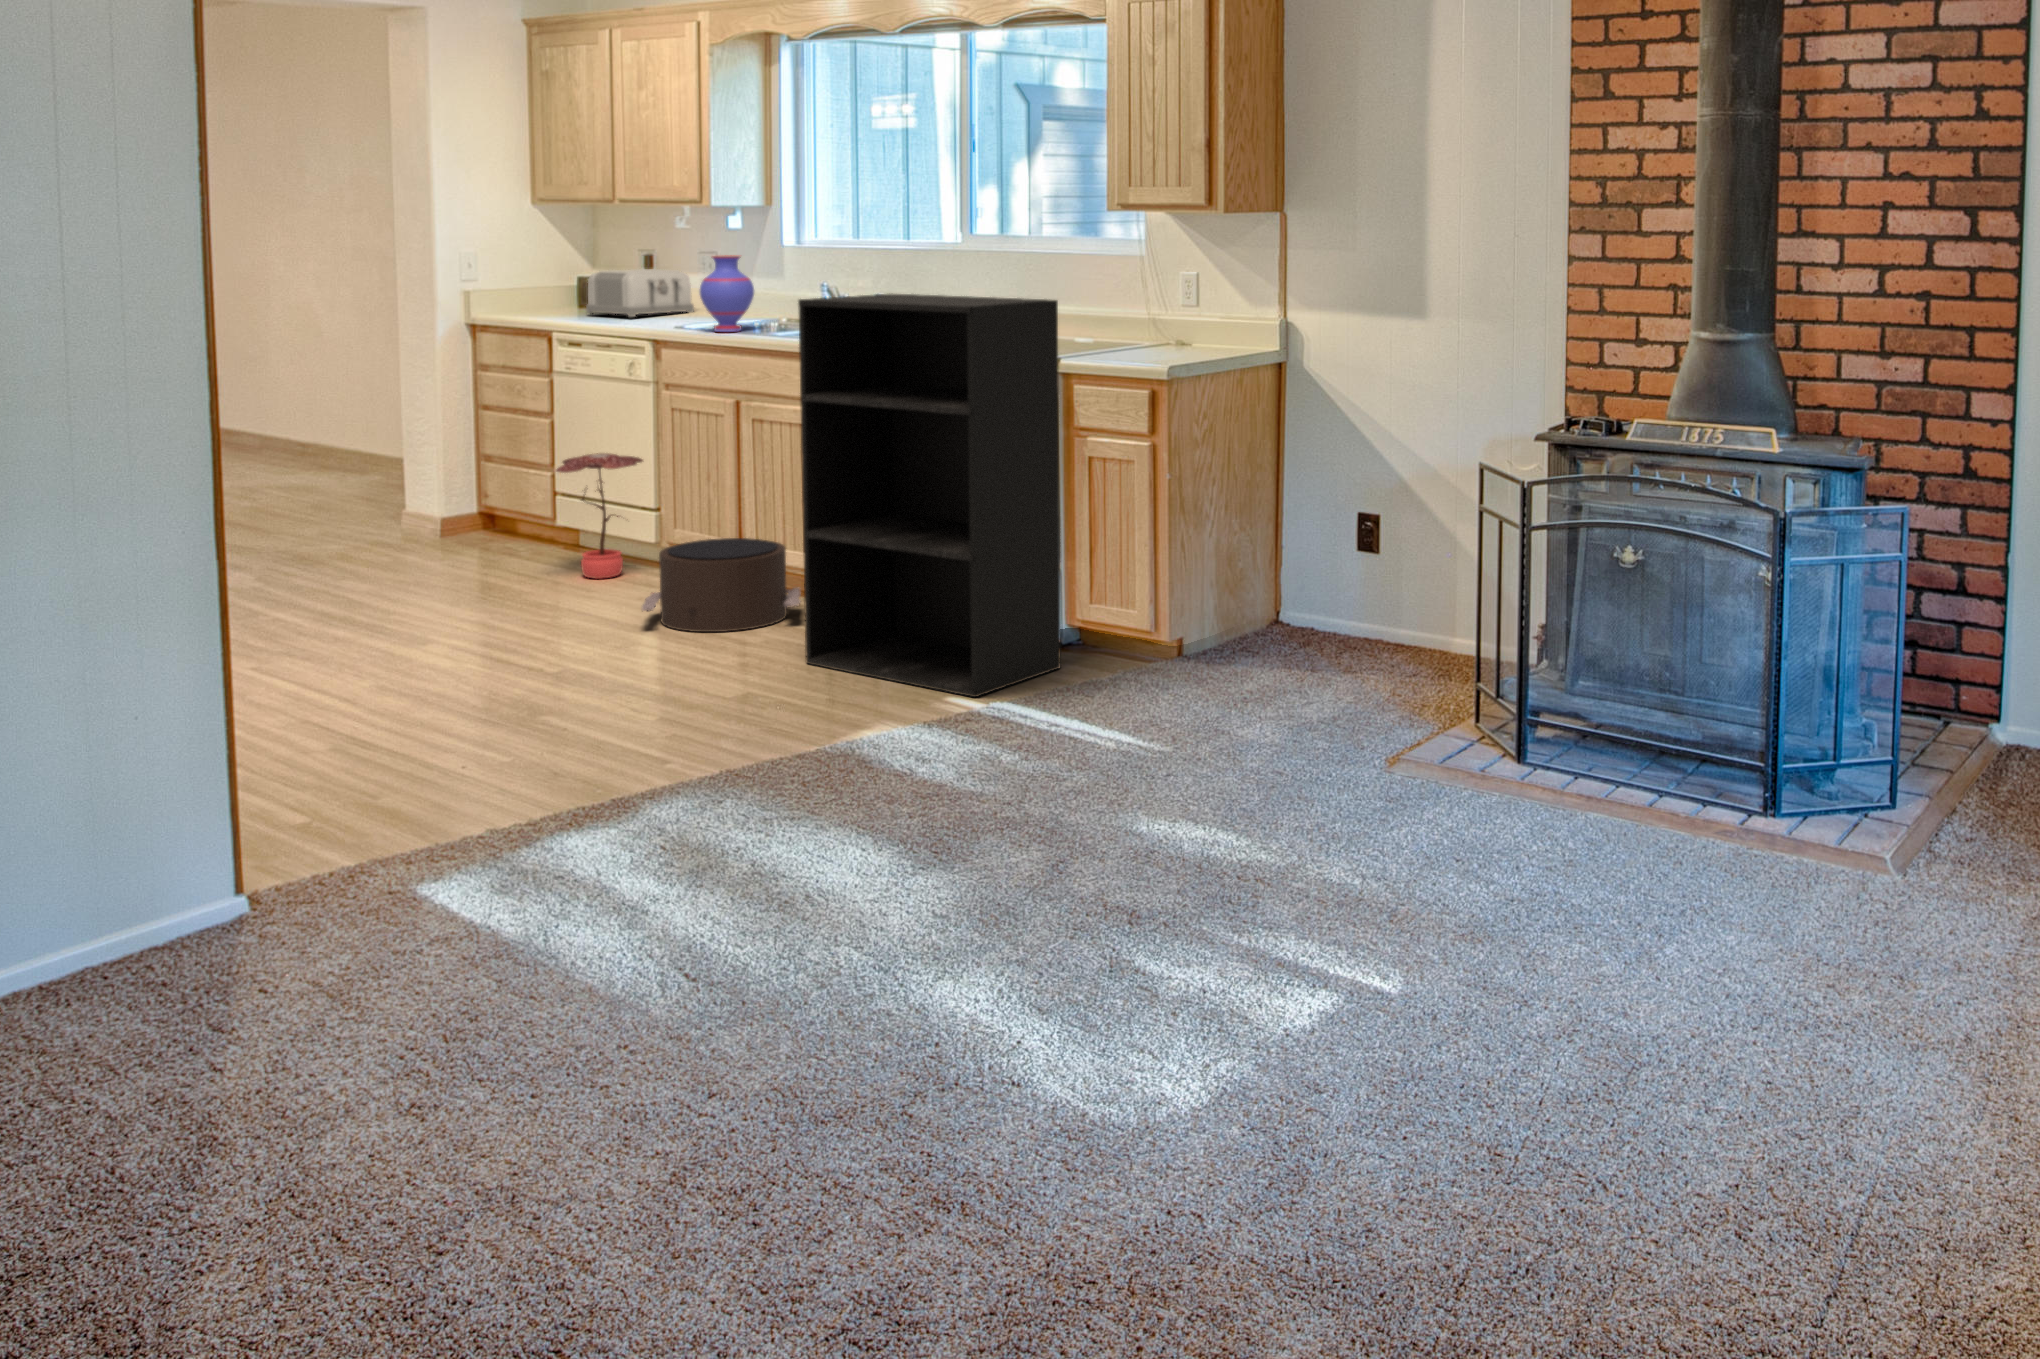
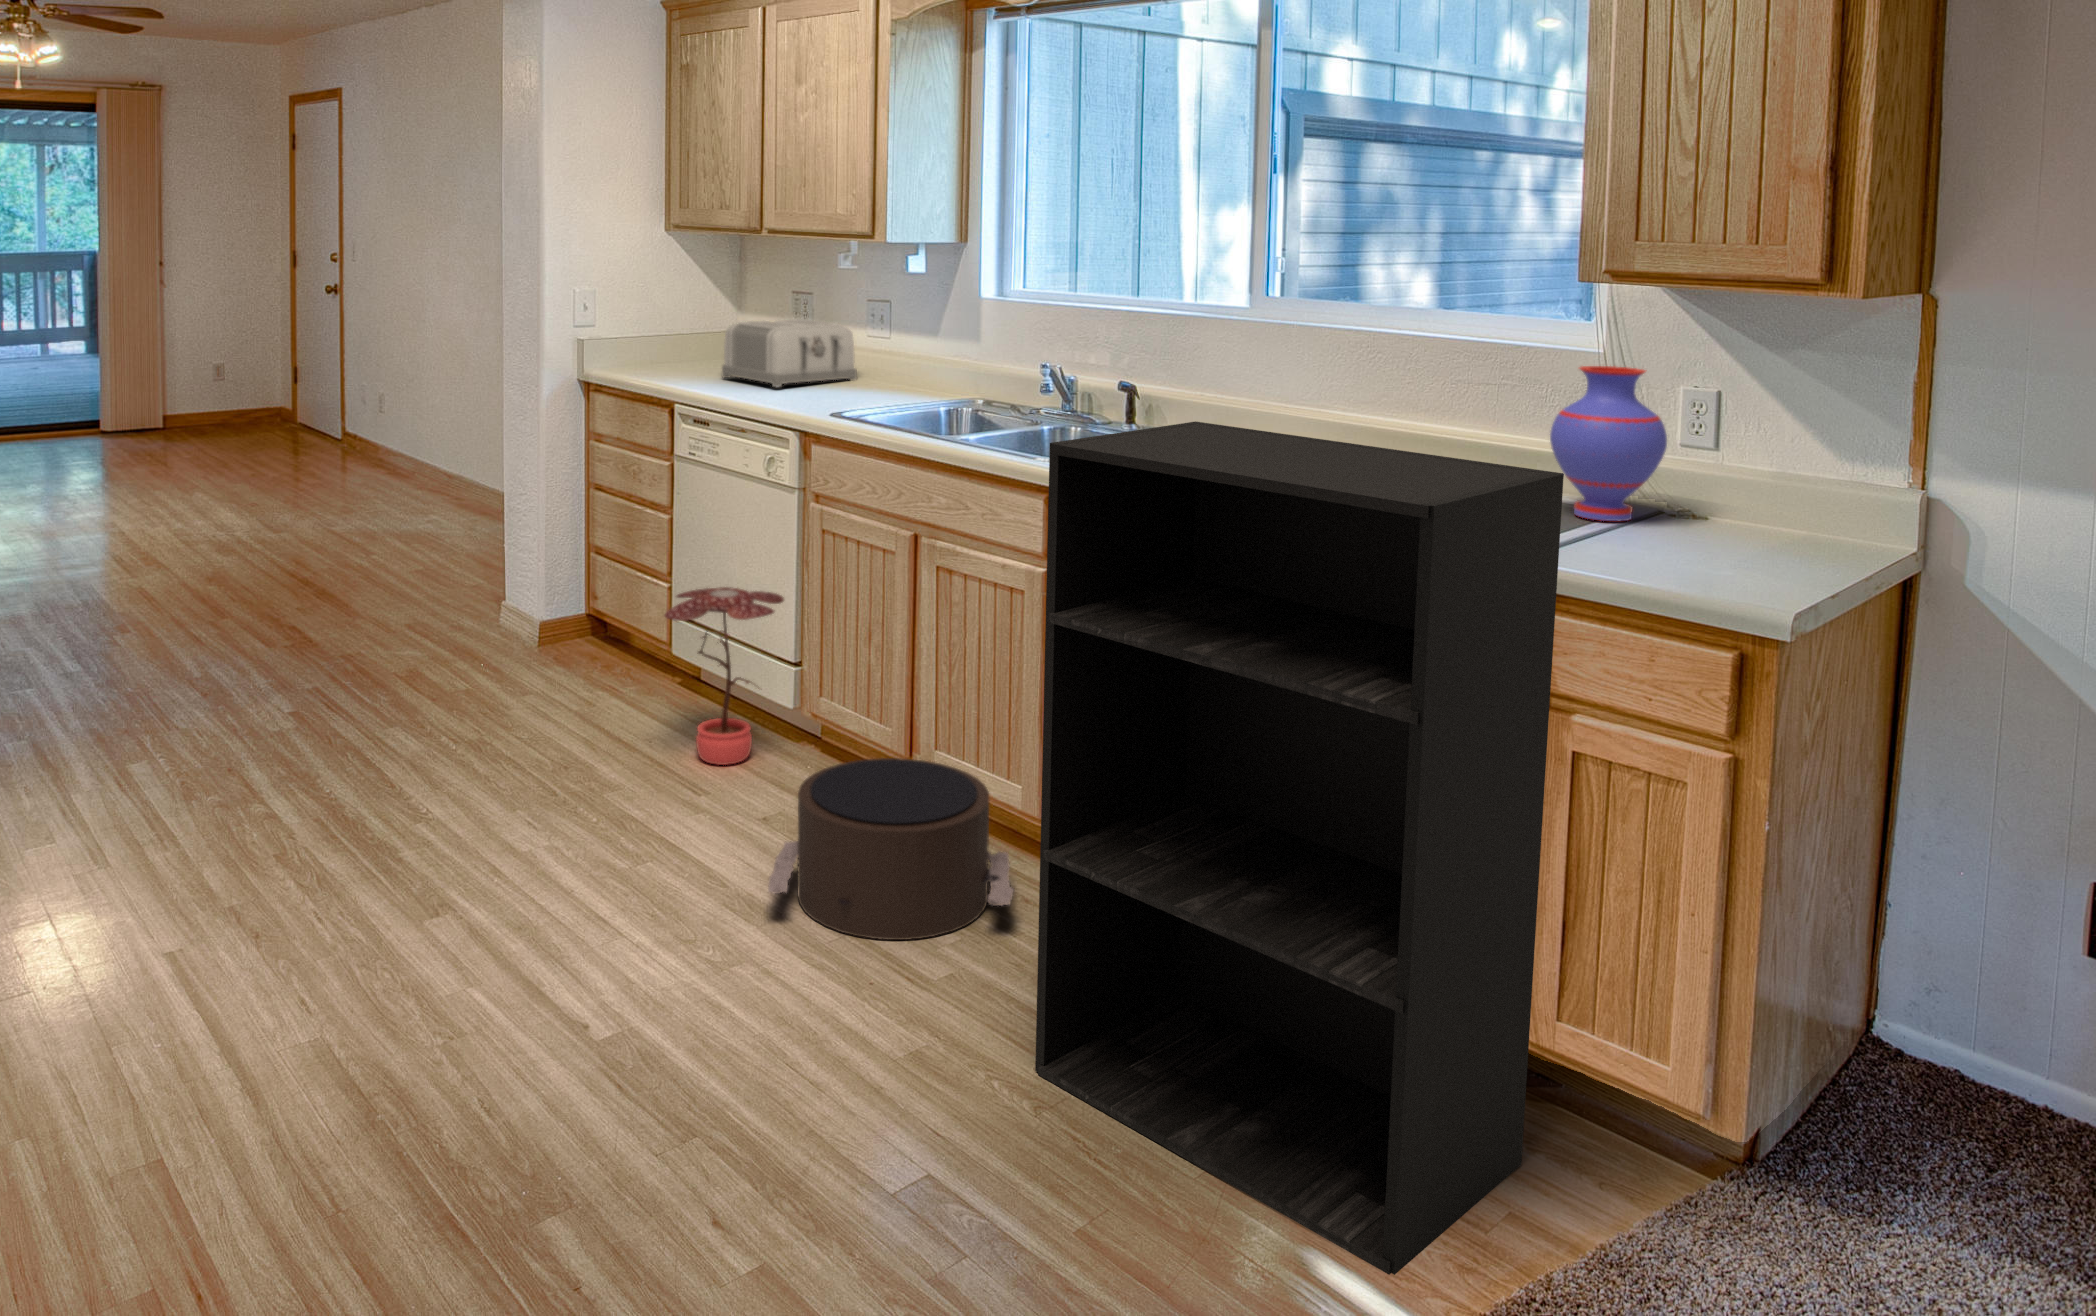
vase: present [700,255,754,332] -> present [1550,366,1667,521]

